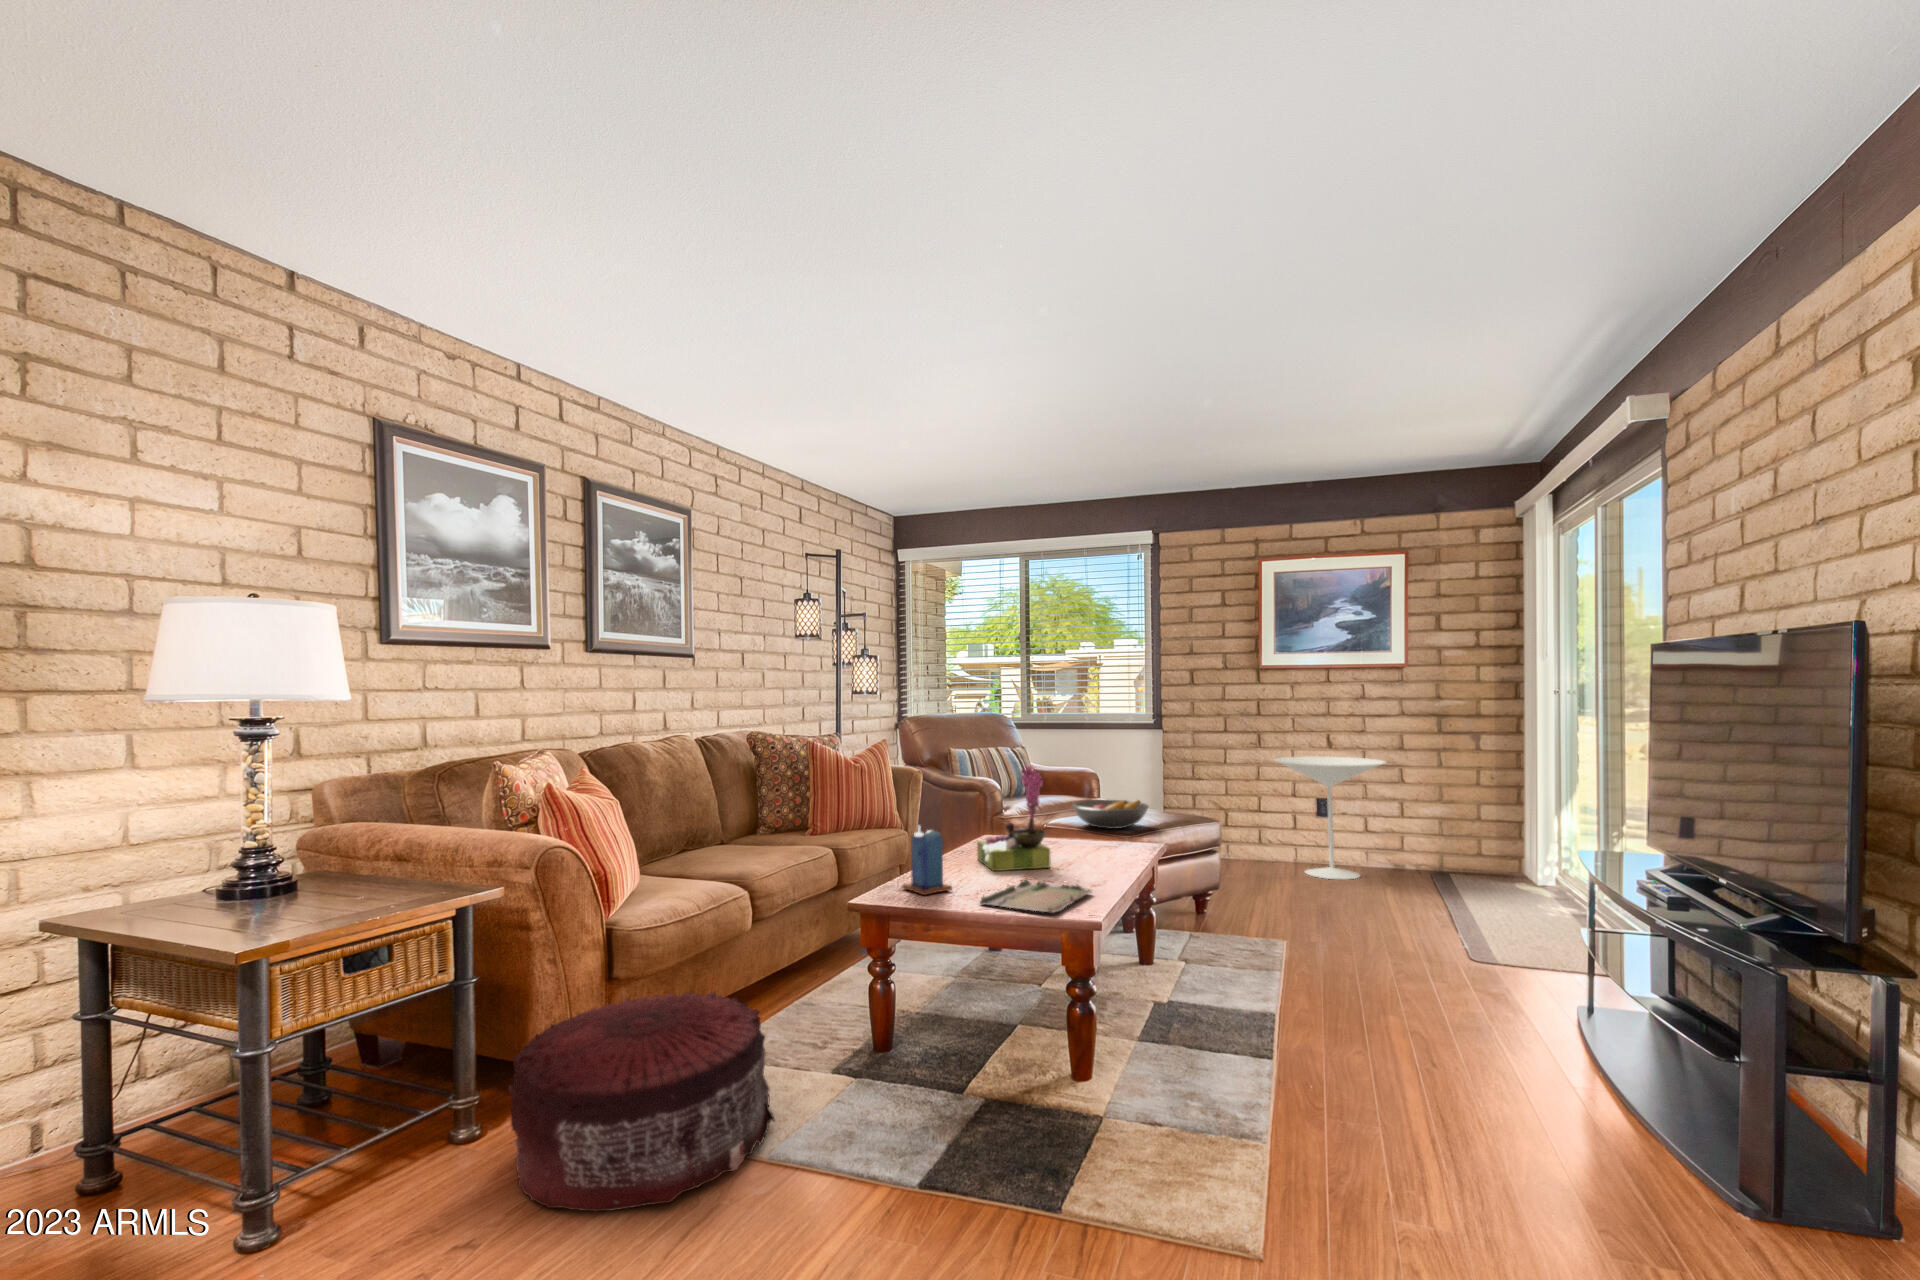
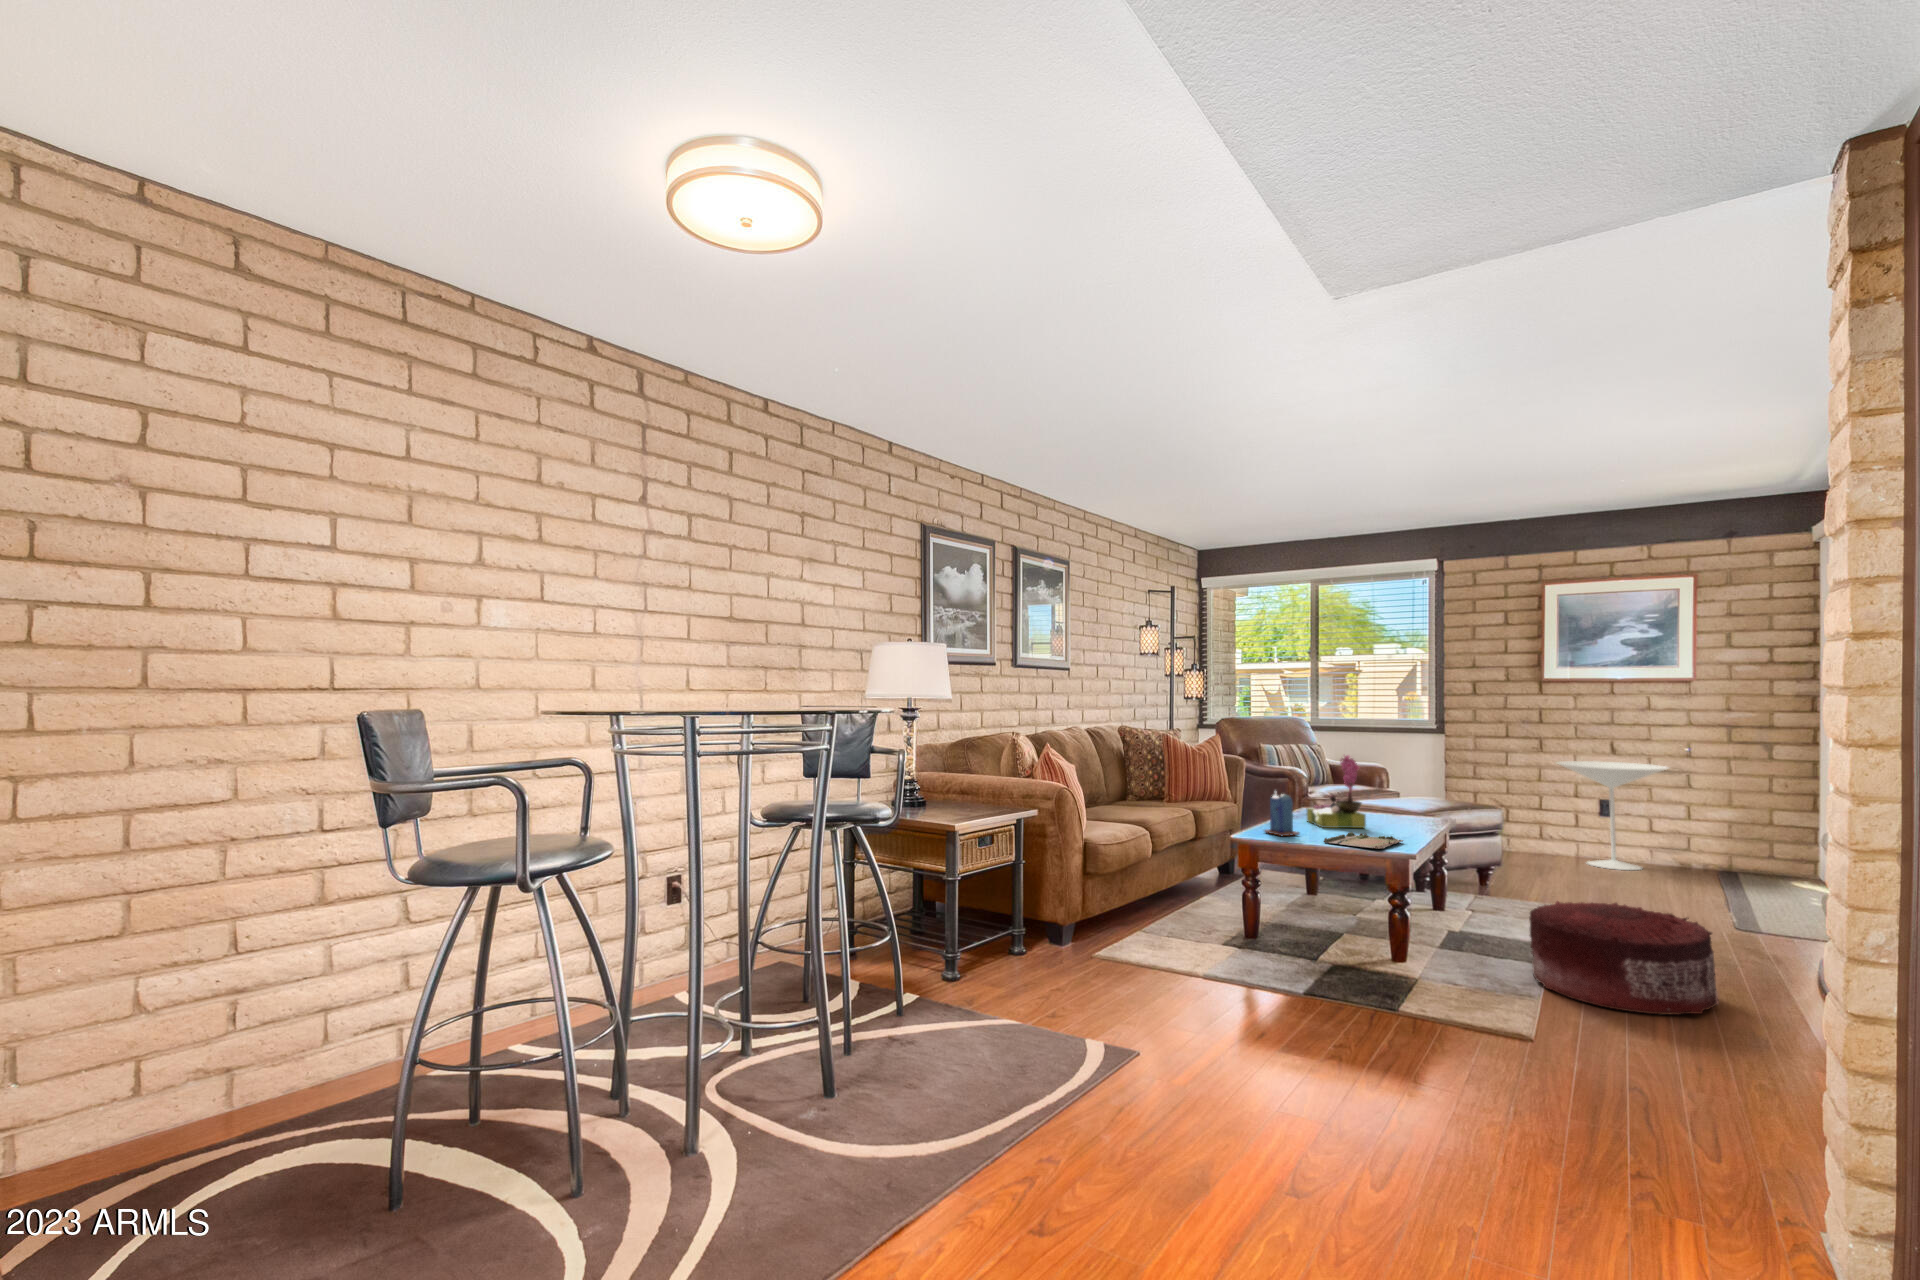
fruit bowl: present [1072,800,1149,829] -> none [1372,787,1439,809]
pouf: present [508,991,774,1212] -> present [1530,901,1718,1015]

